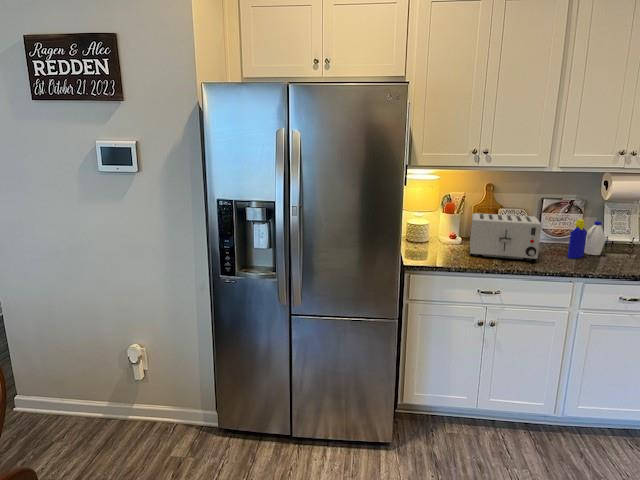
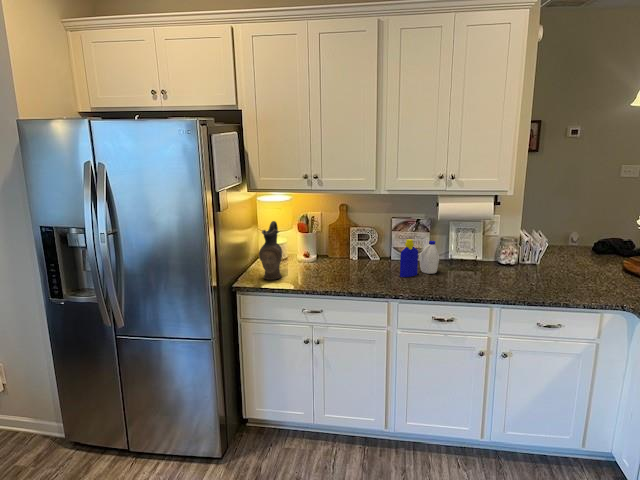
ceramic pitcher: none [430,199,455,260] -> present [259,221,282,280]
toaster: present [470,213,542,261] -> none [304,234,371,280]

